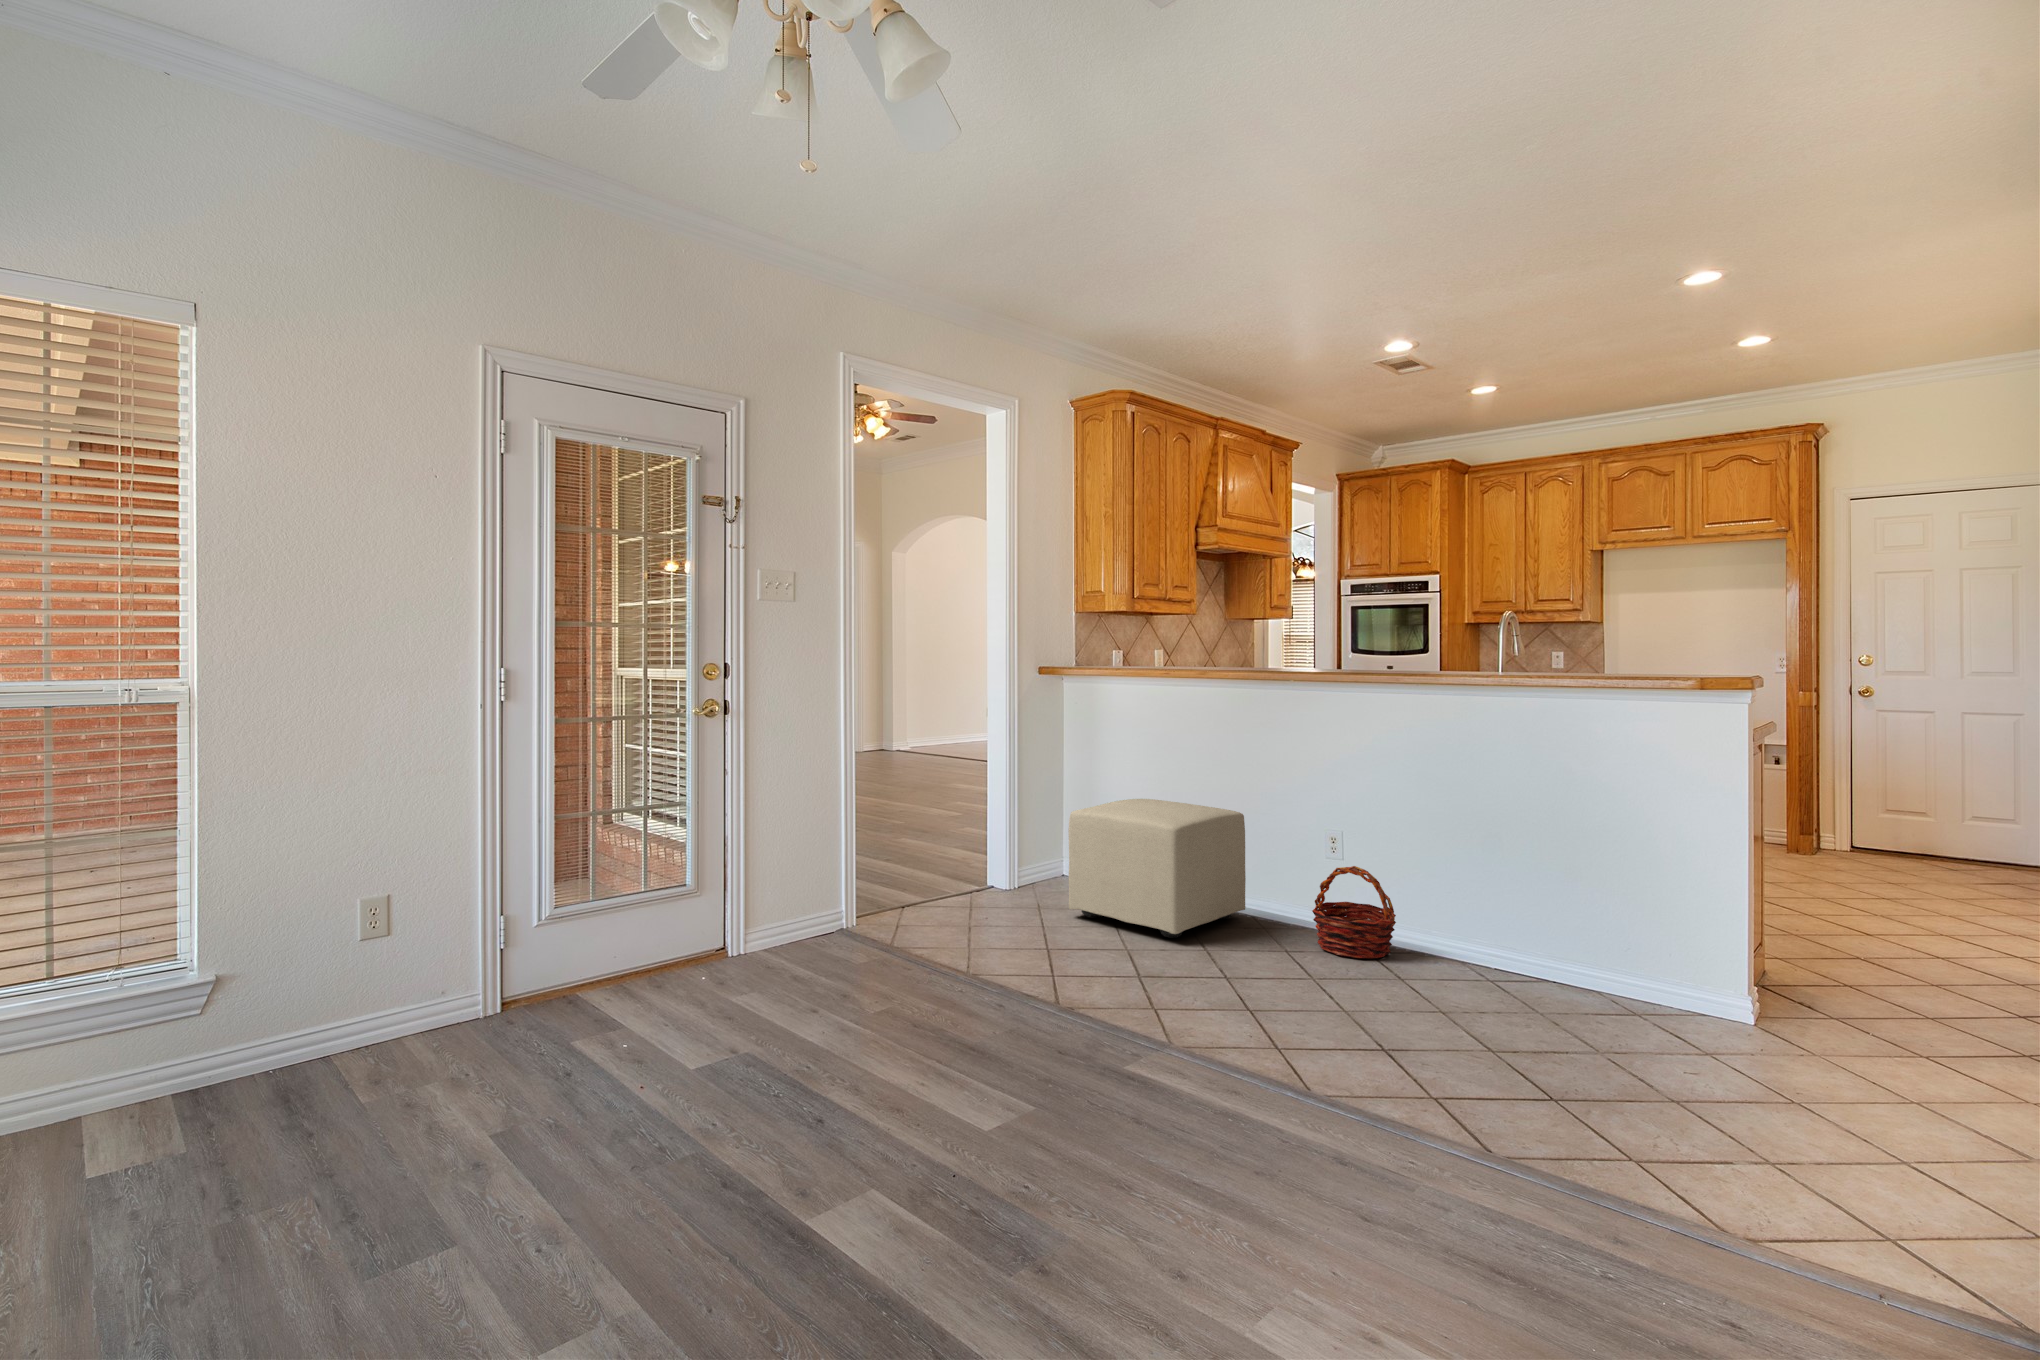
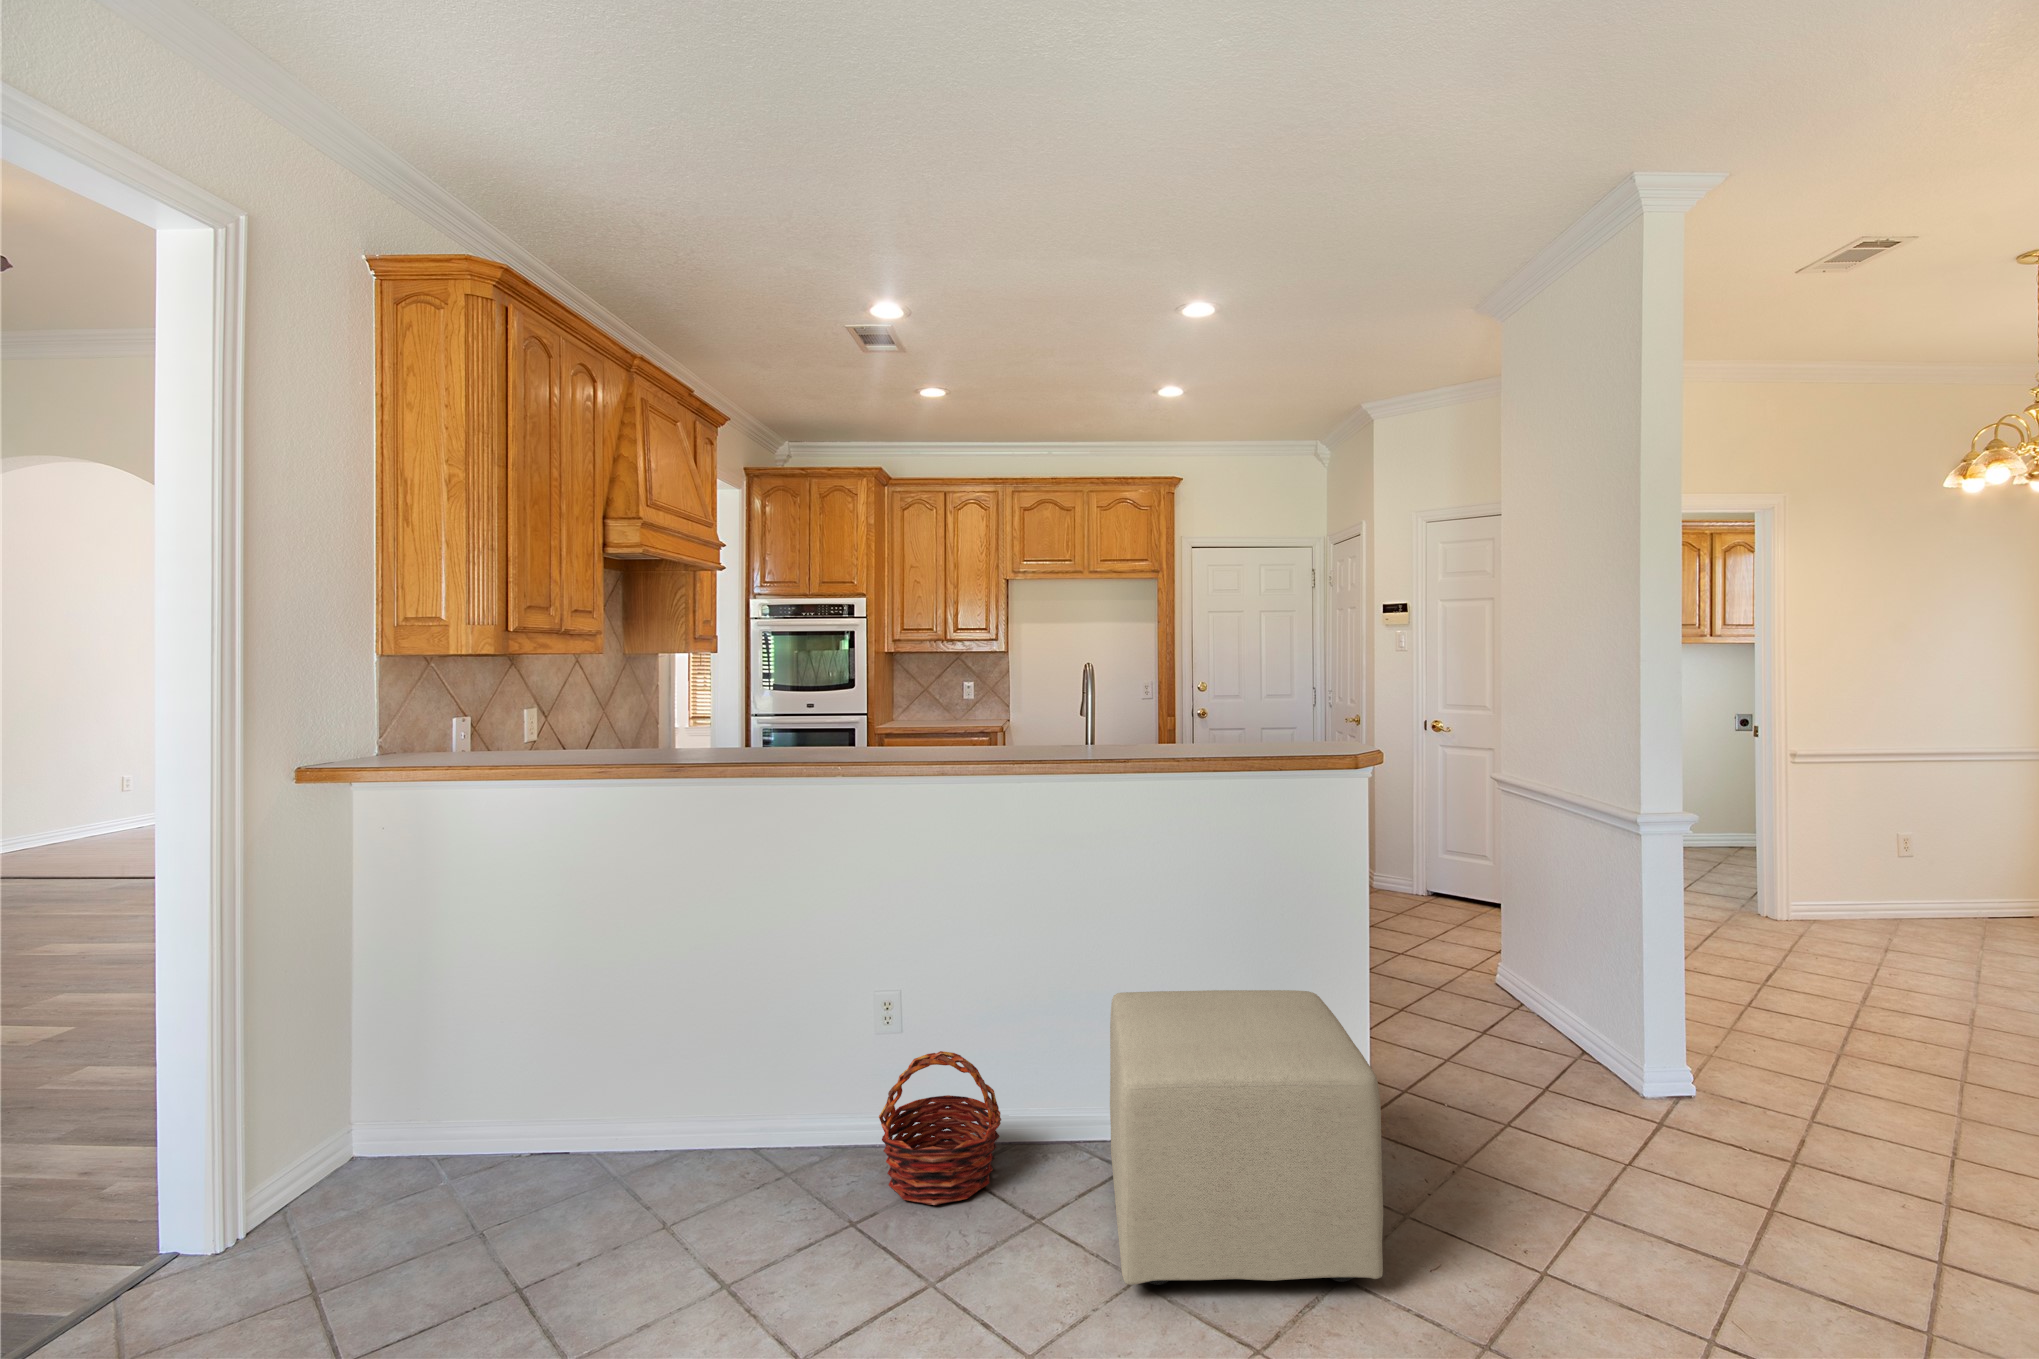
ottoman: present [1068,799,1246,938] -> present [1110,990,1383,1285]

